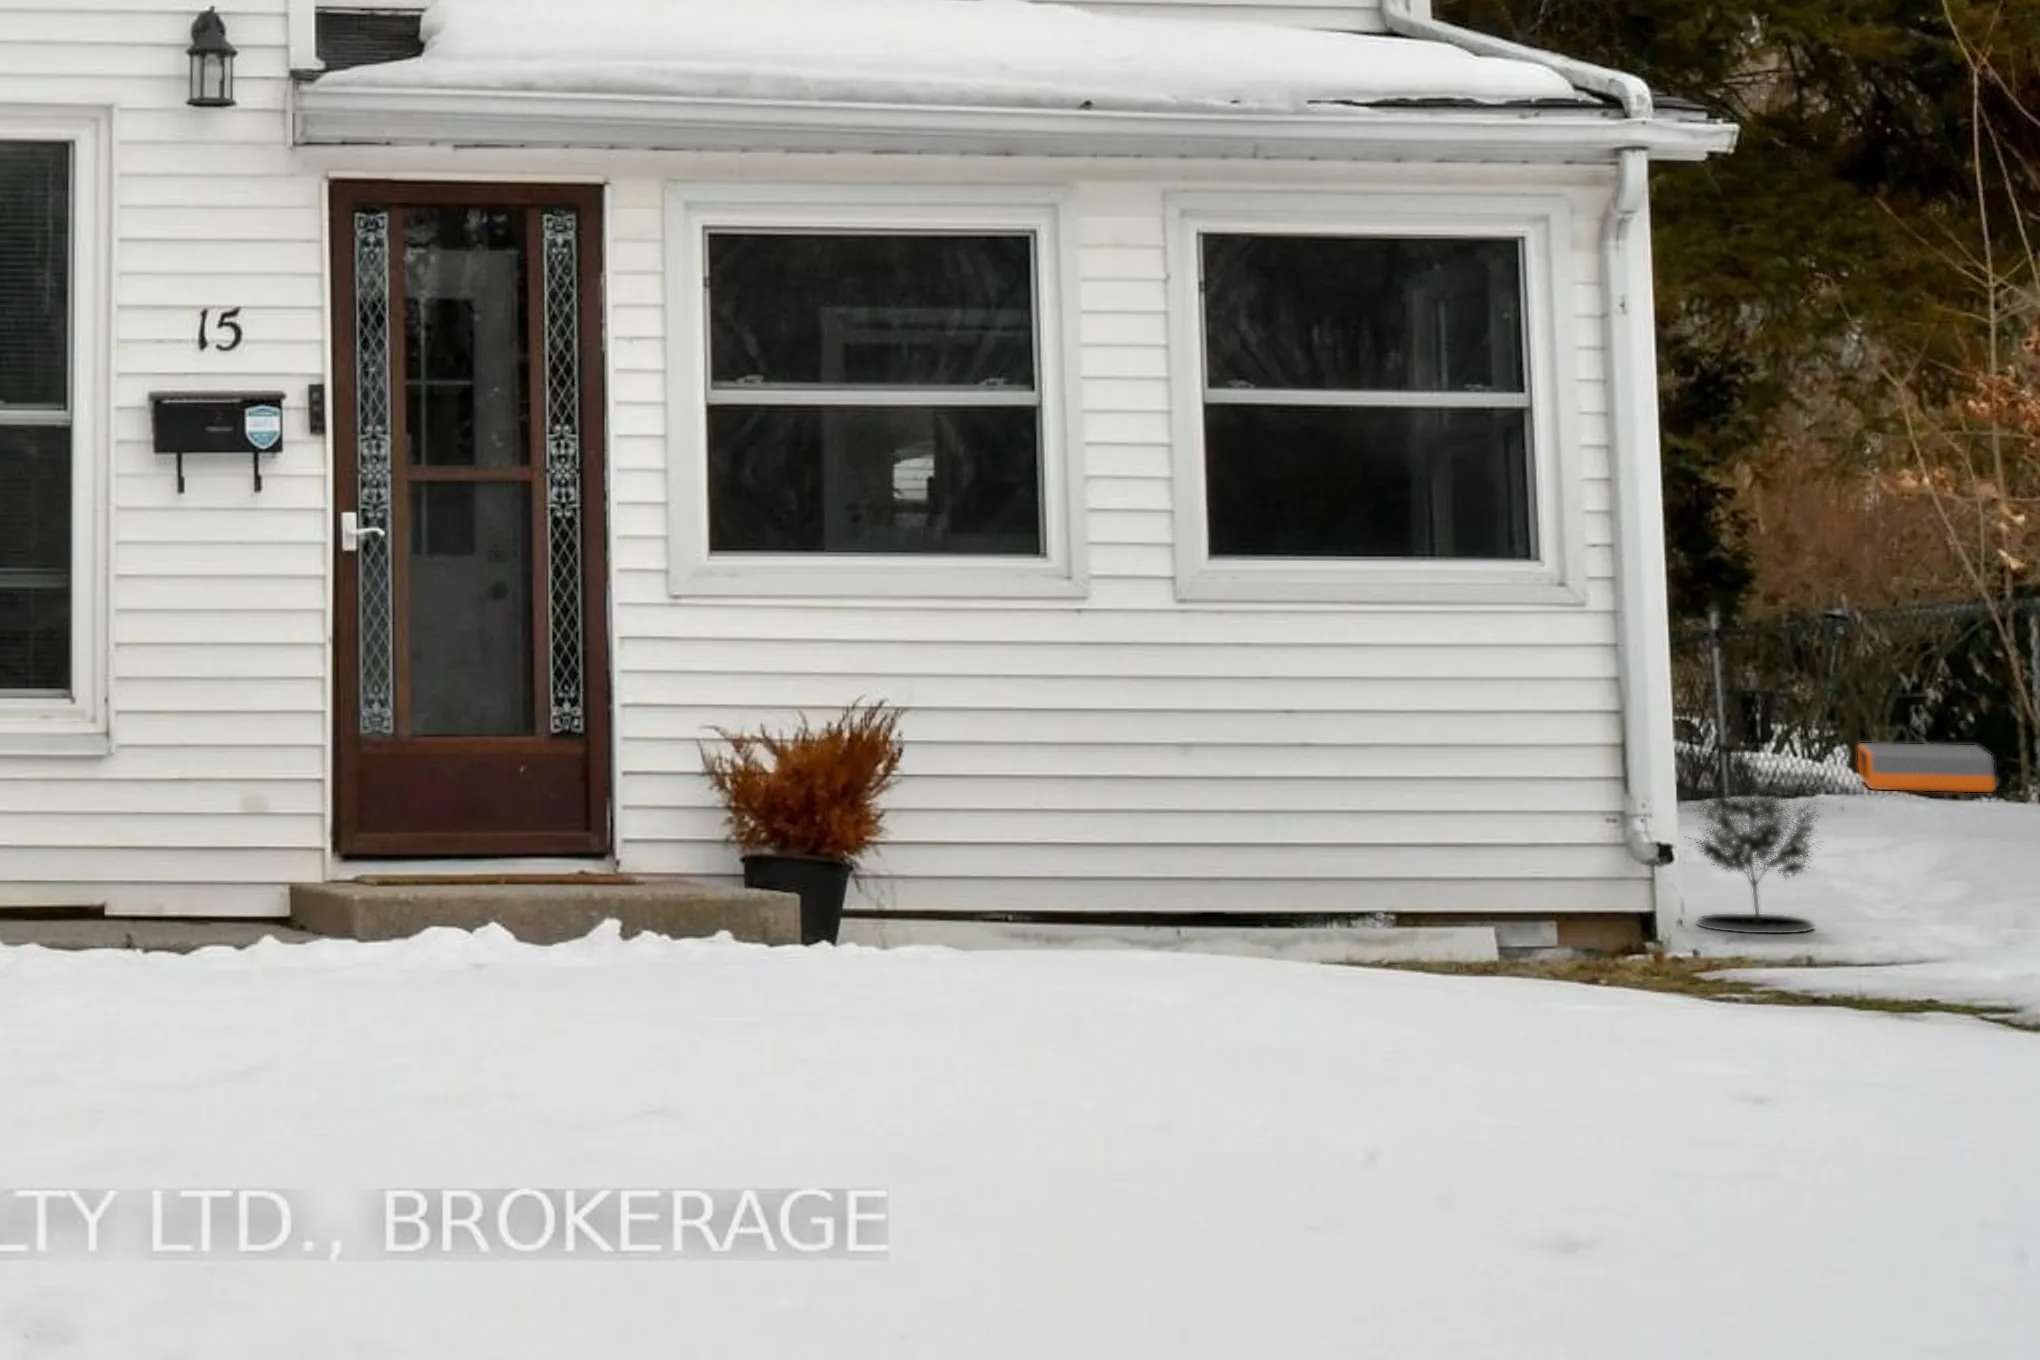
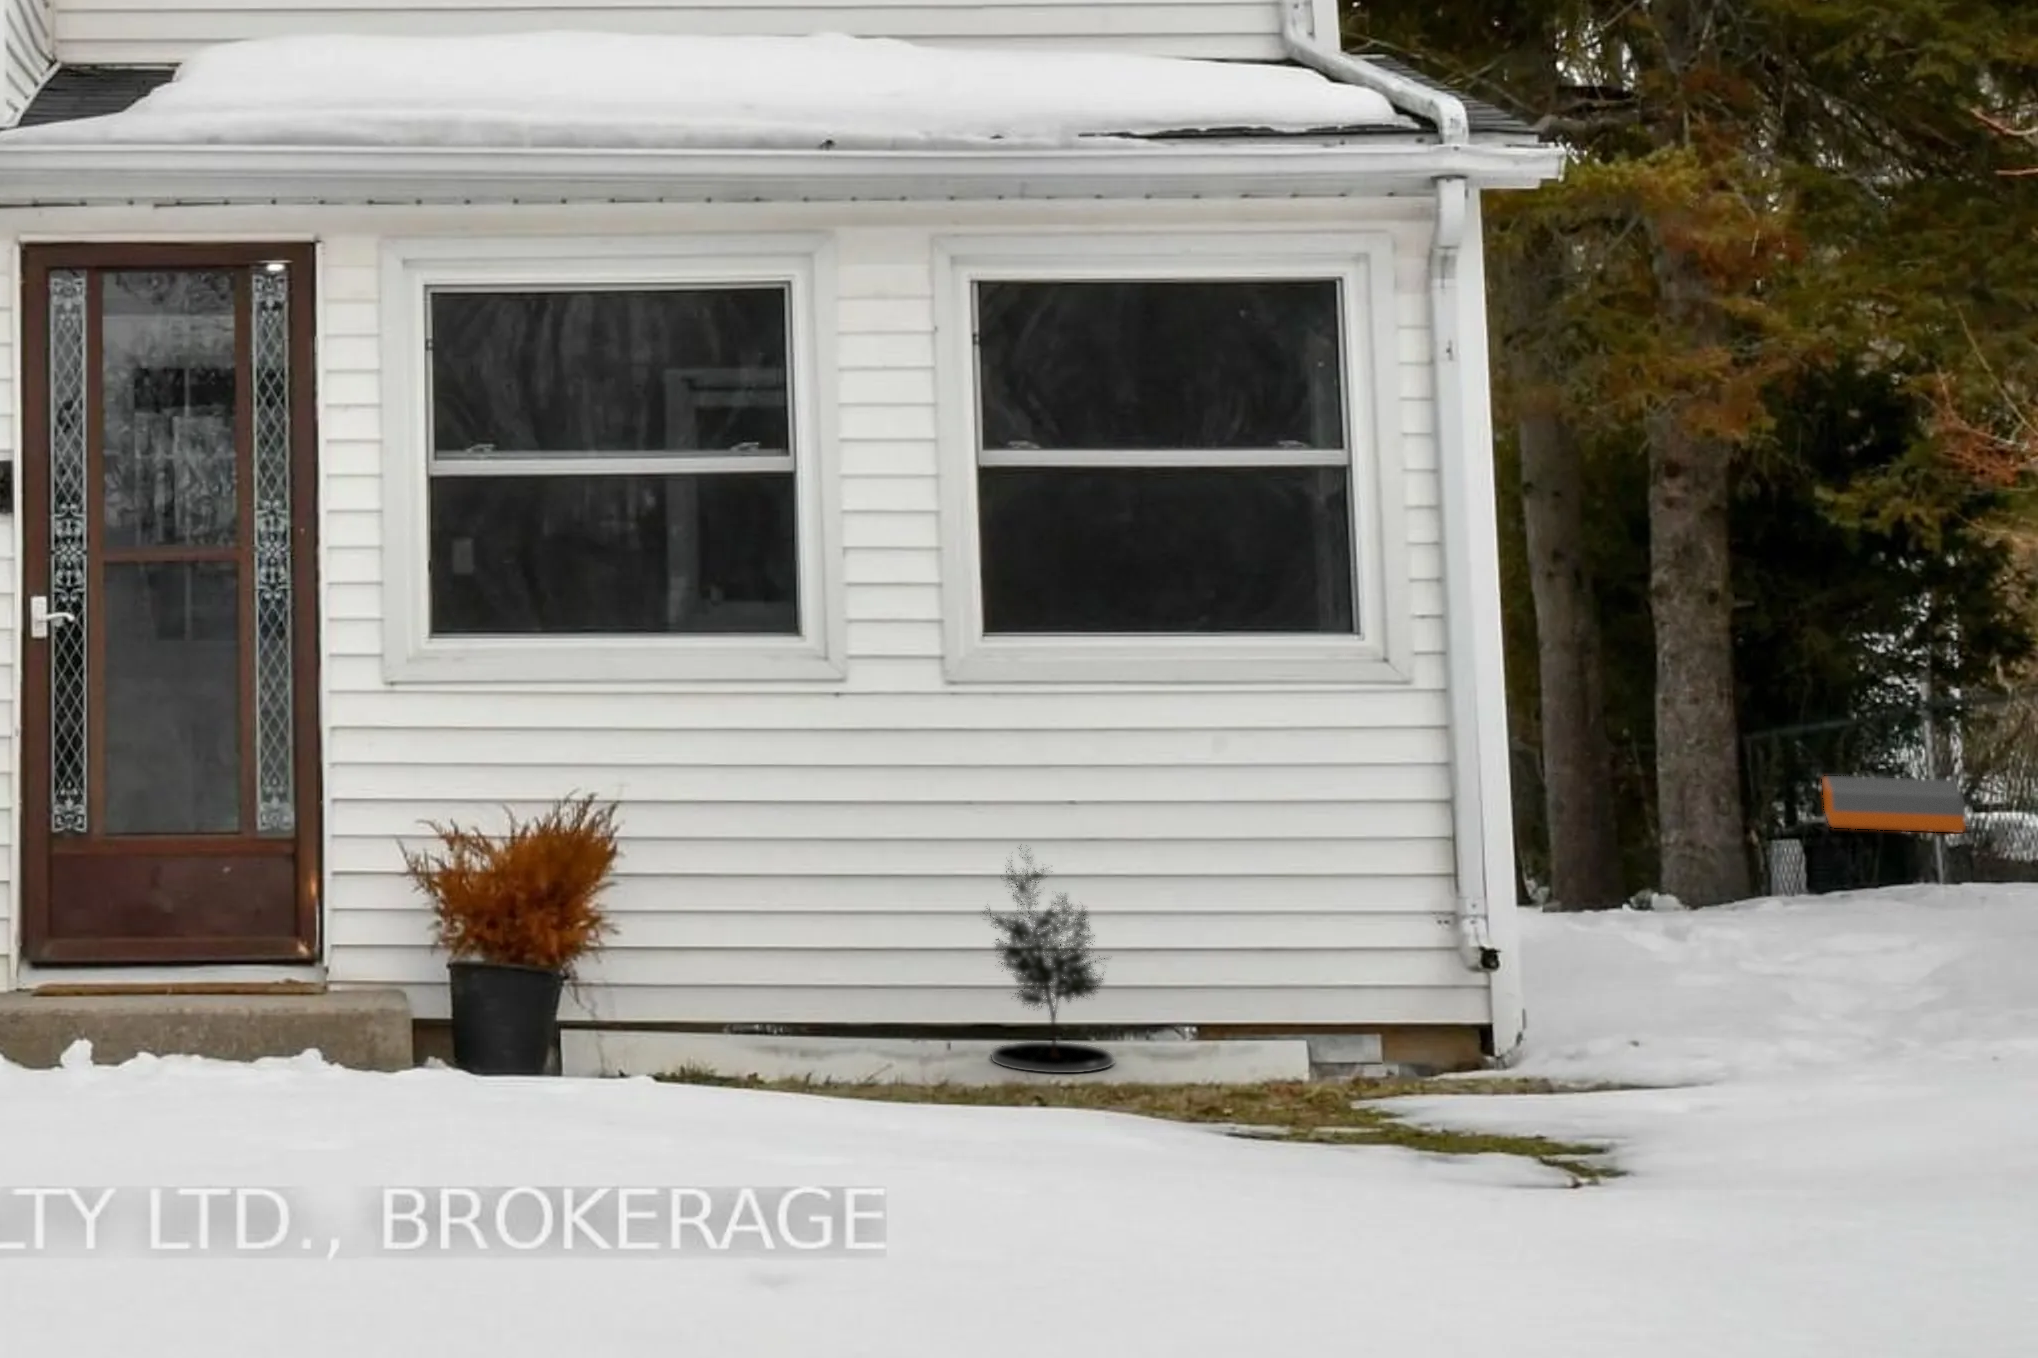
potted tree: present [1685,735,1820,933] -> present [984,846,1114,1073]

